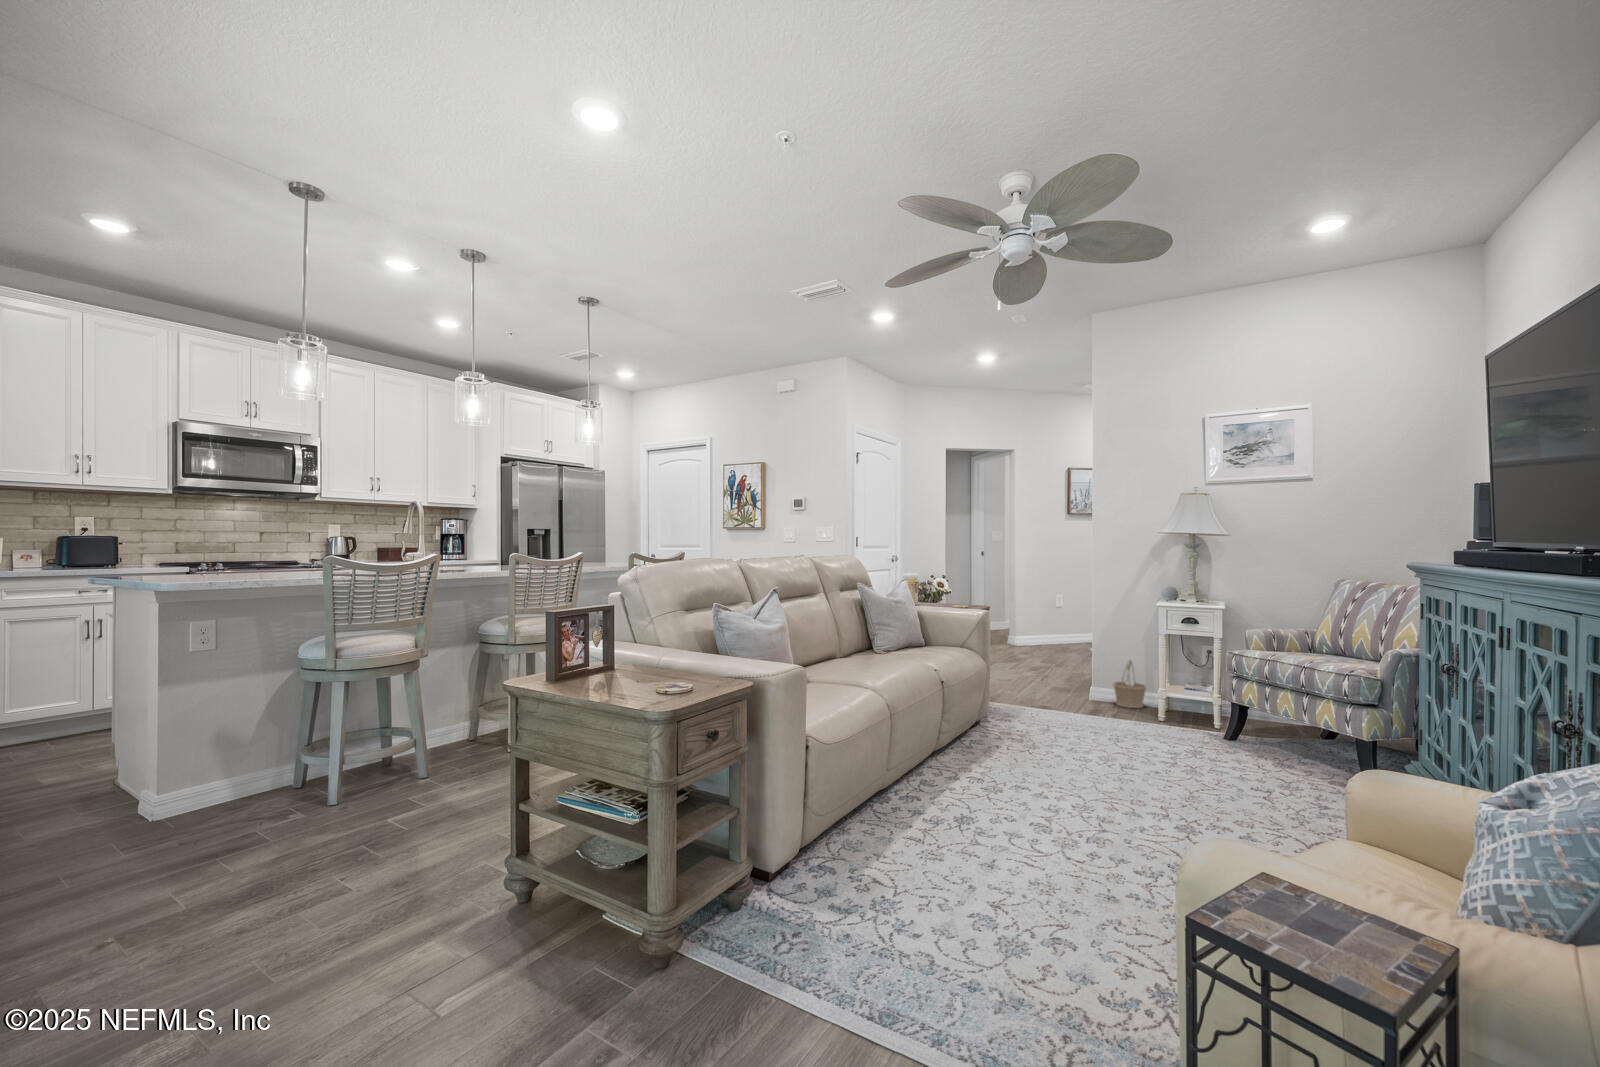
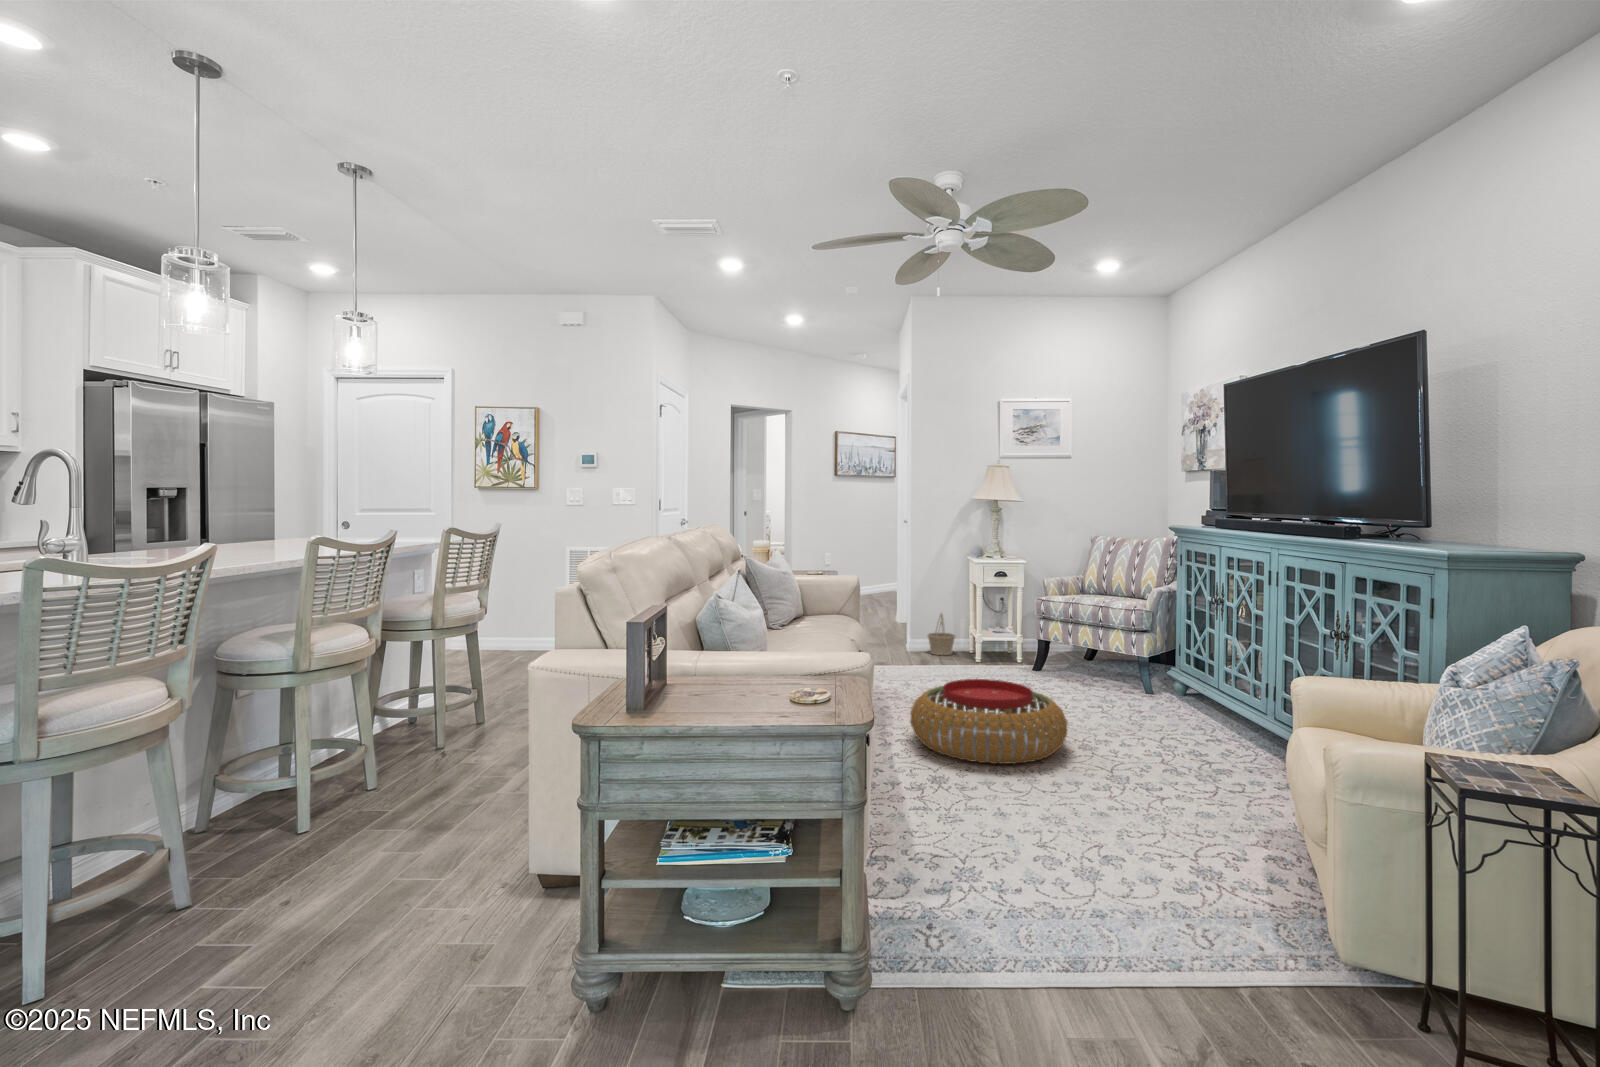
pouf: none [957,732,1148,842] -> present [910,679,1067,764]

